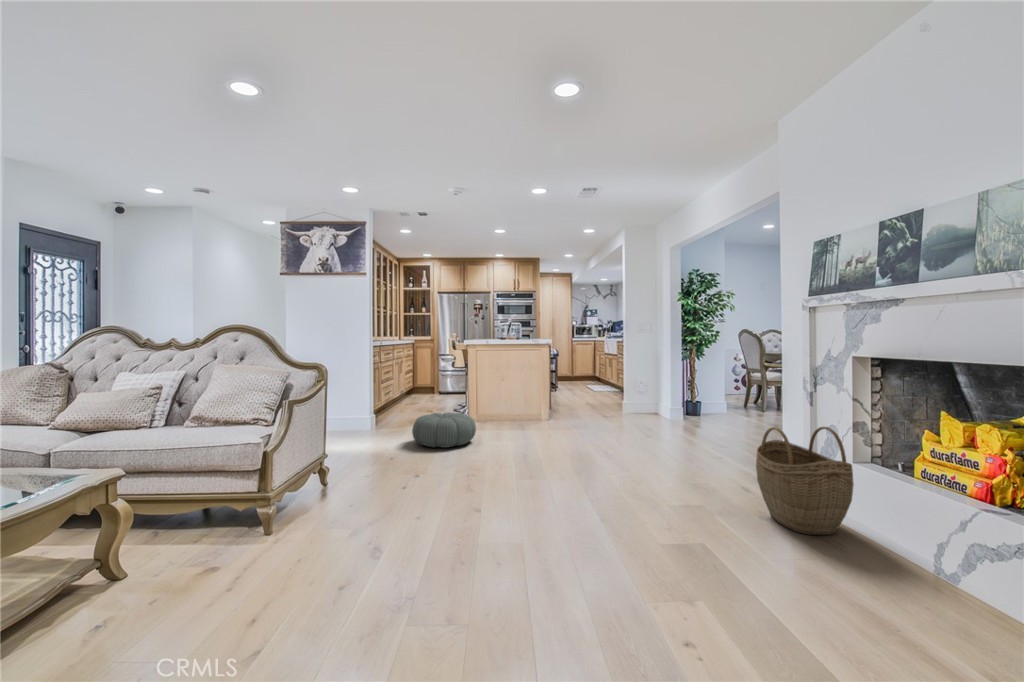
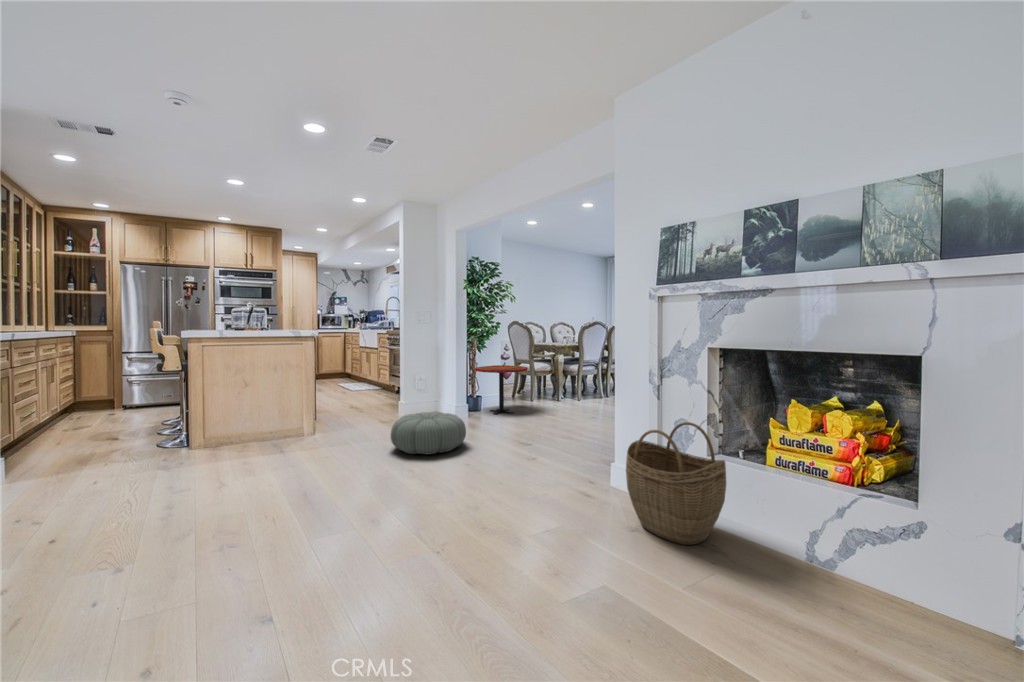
side table: none [690,374,748,422] -> present [475,365,527,414]
pouf: present [412,413,476,448] -> present [391,412,466,454]

